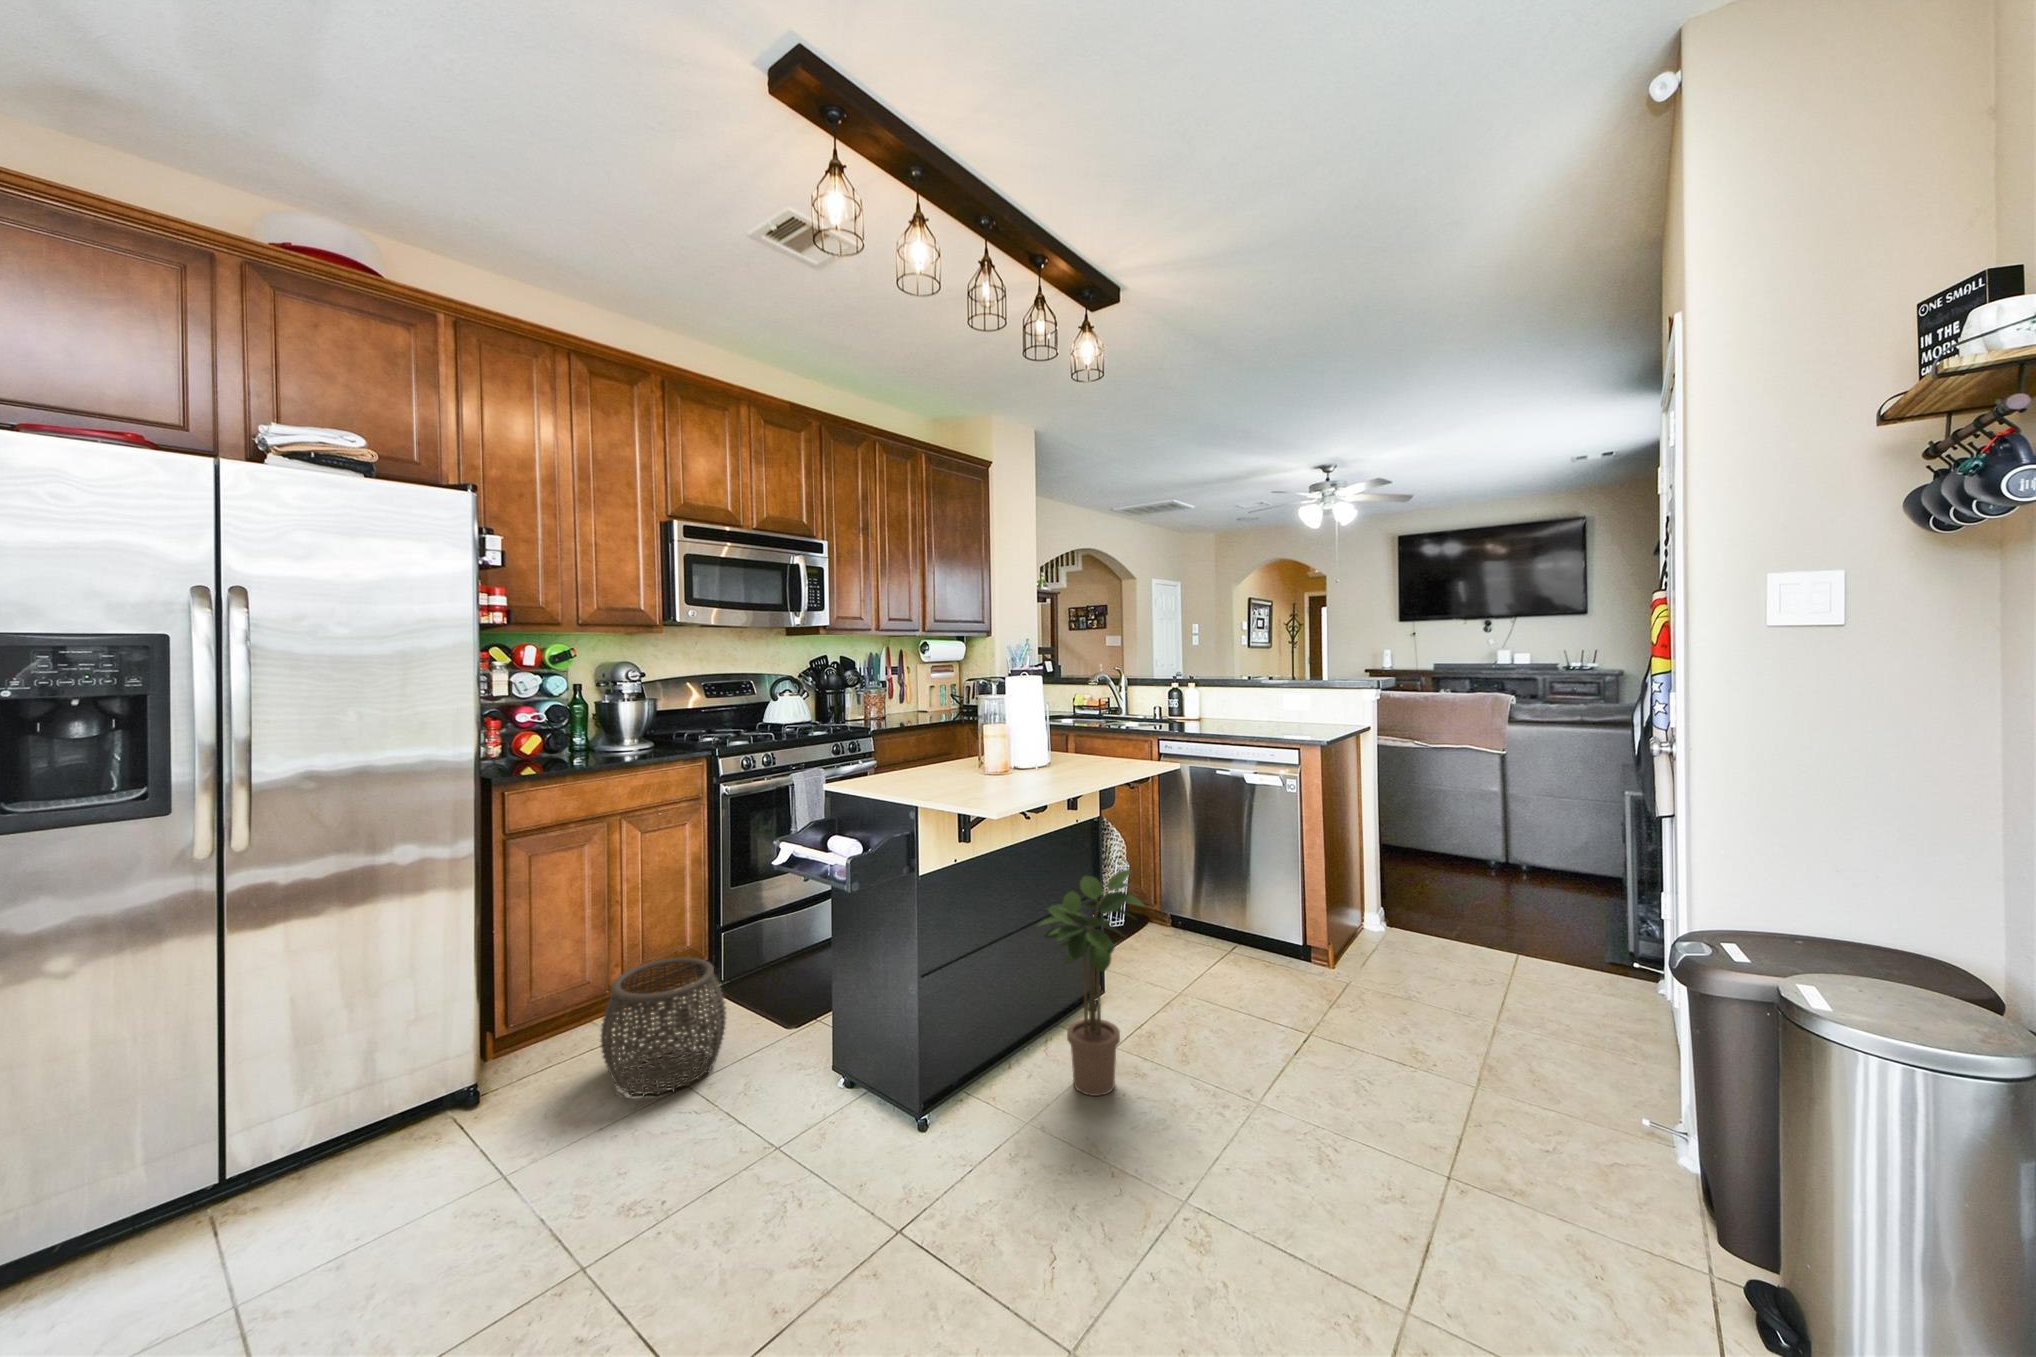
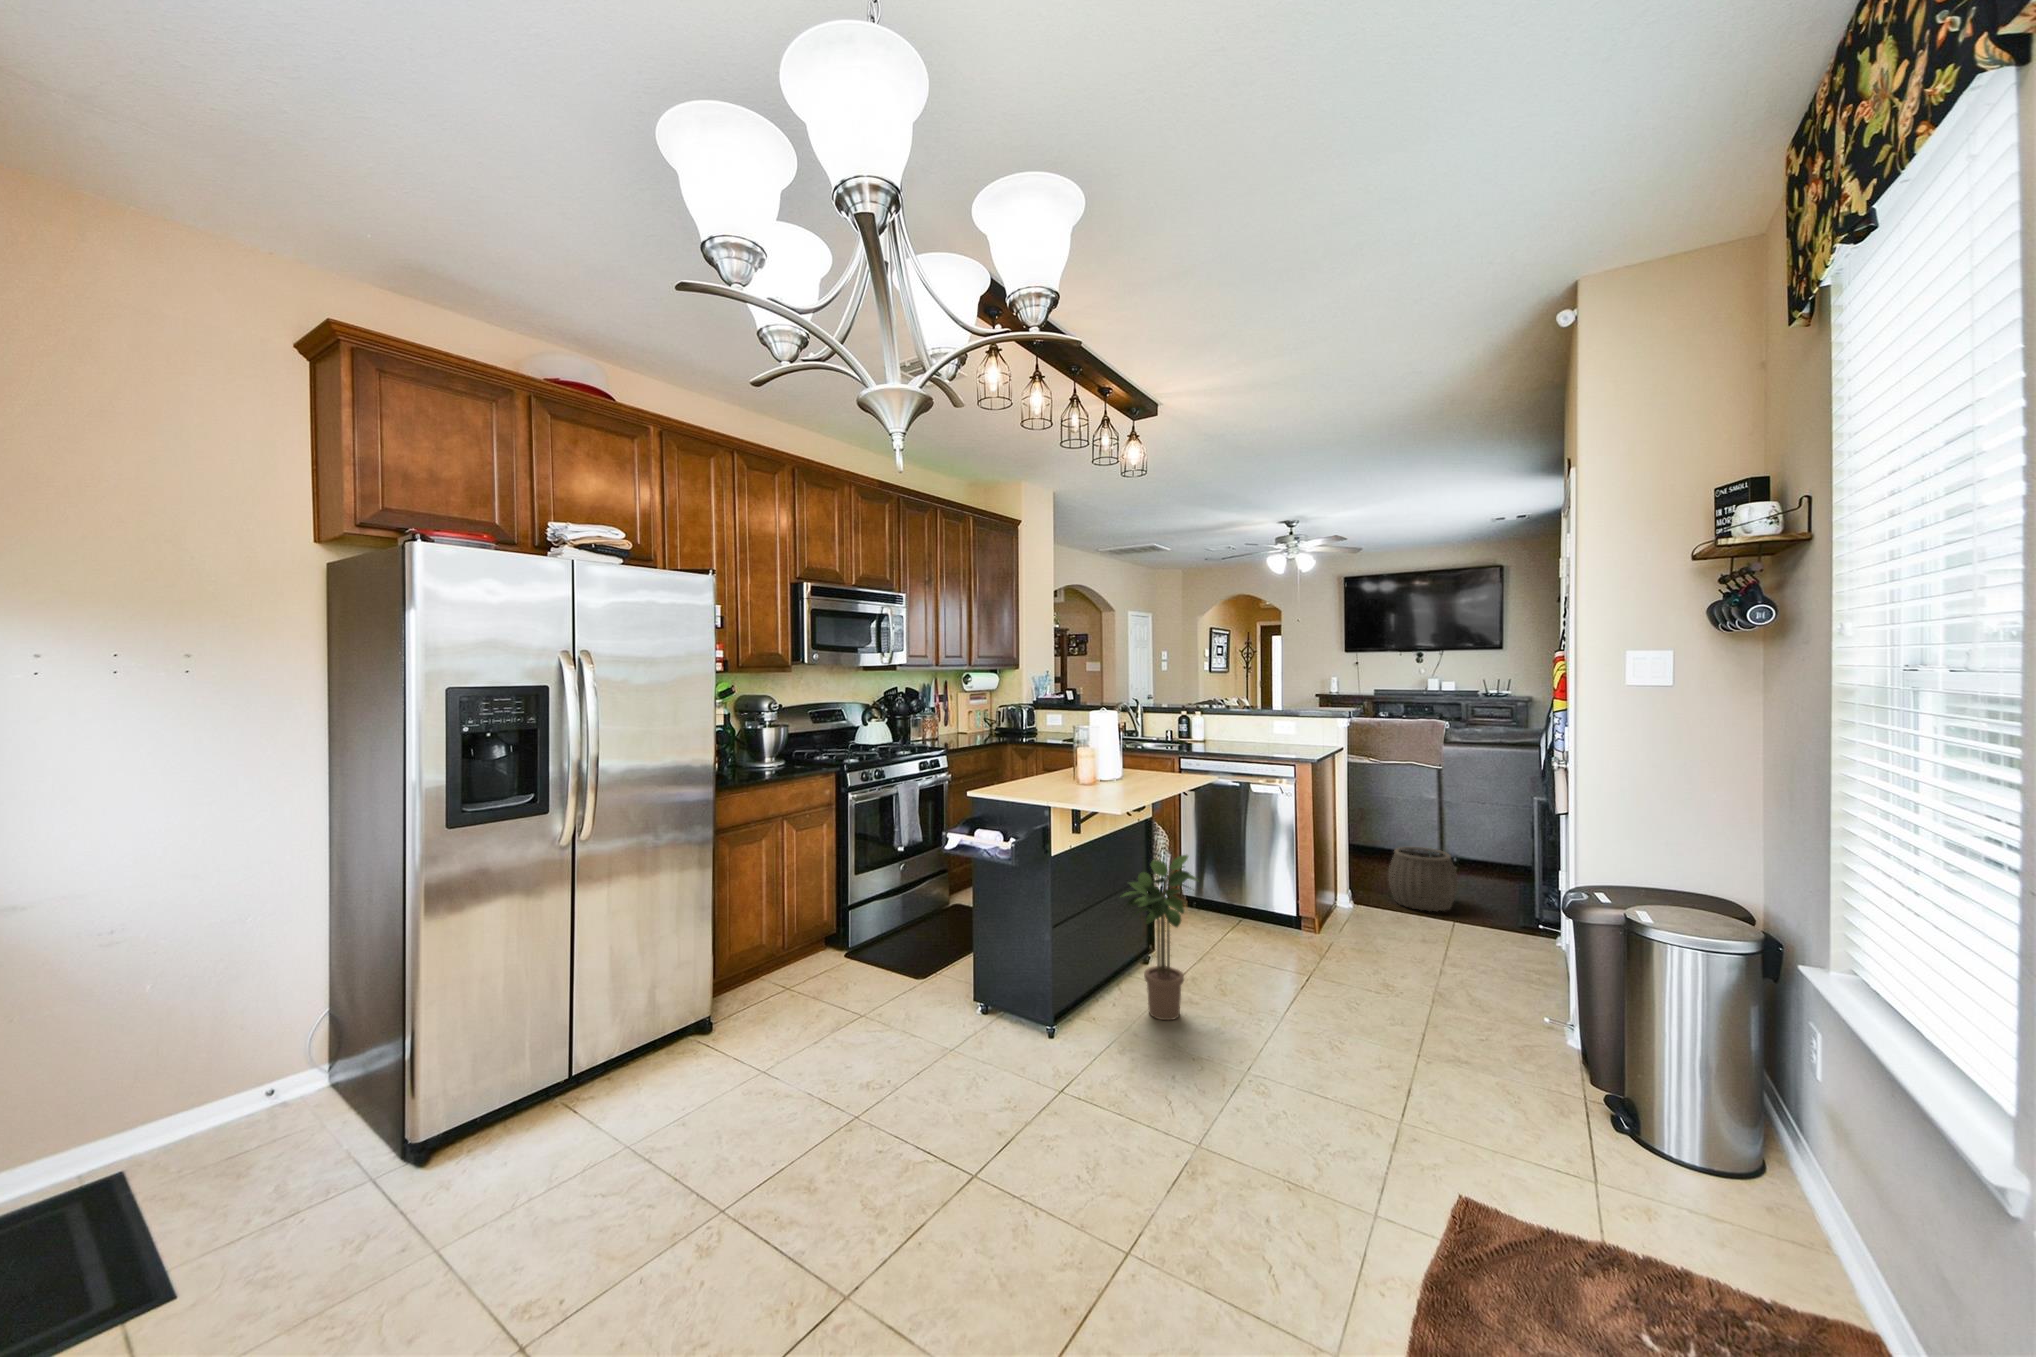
woven basket: present [601,957,726,1095] -> present [1389,847,1458,911]

